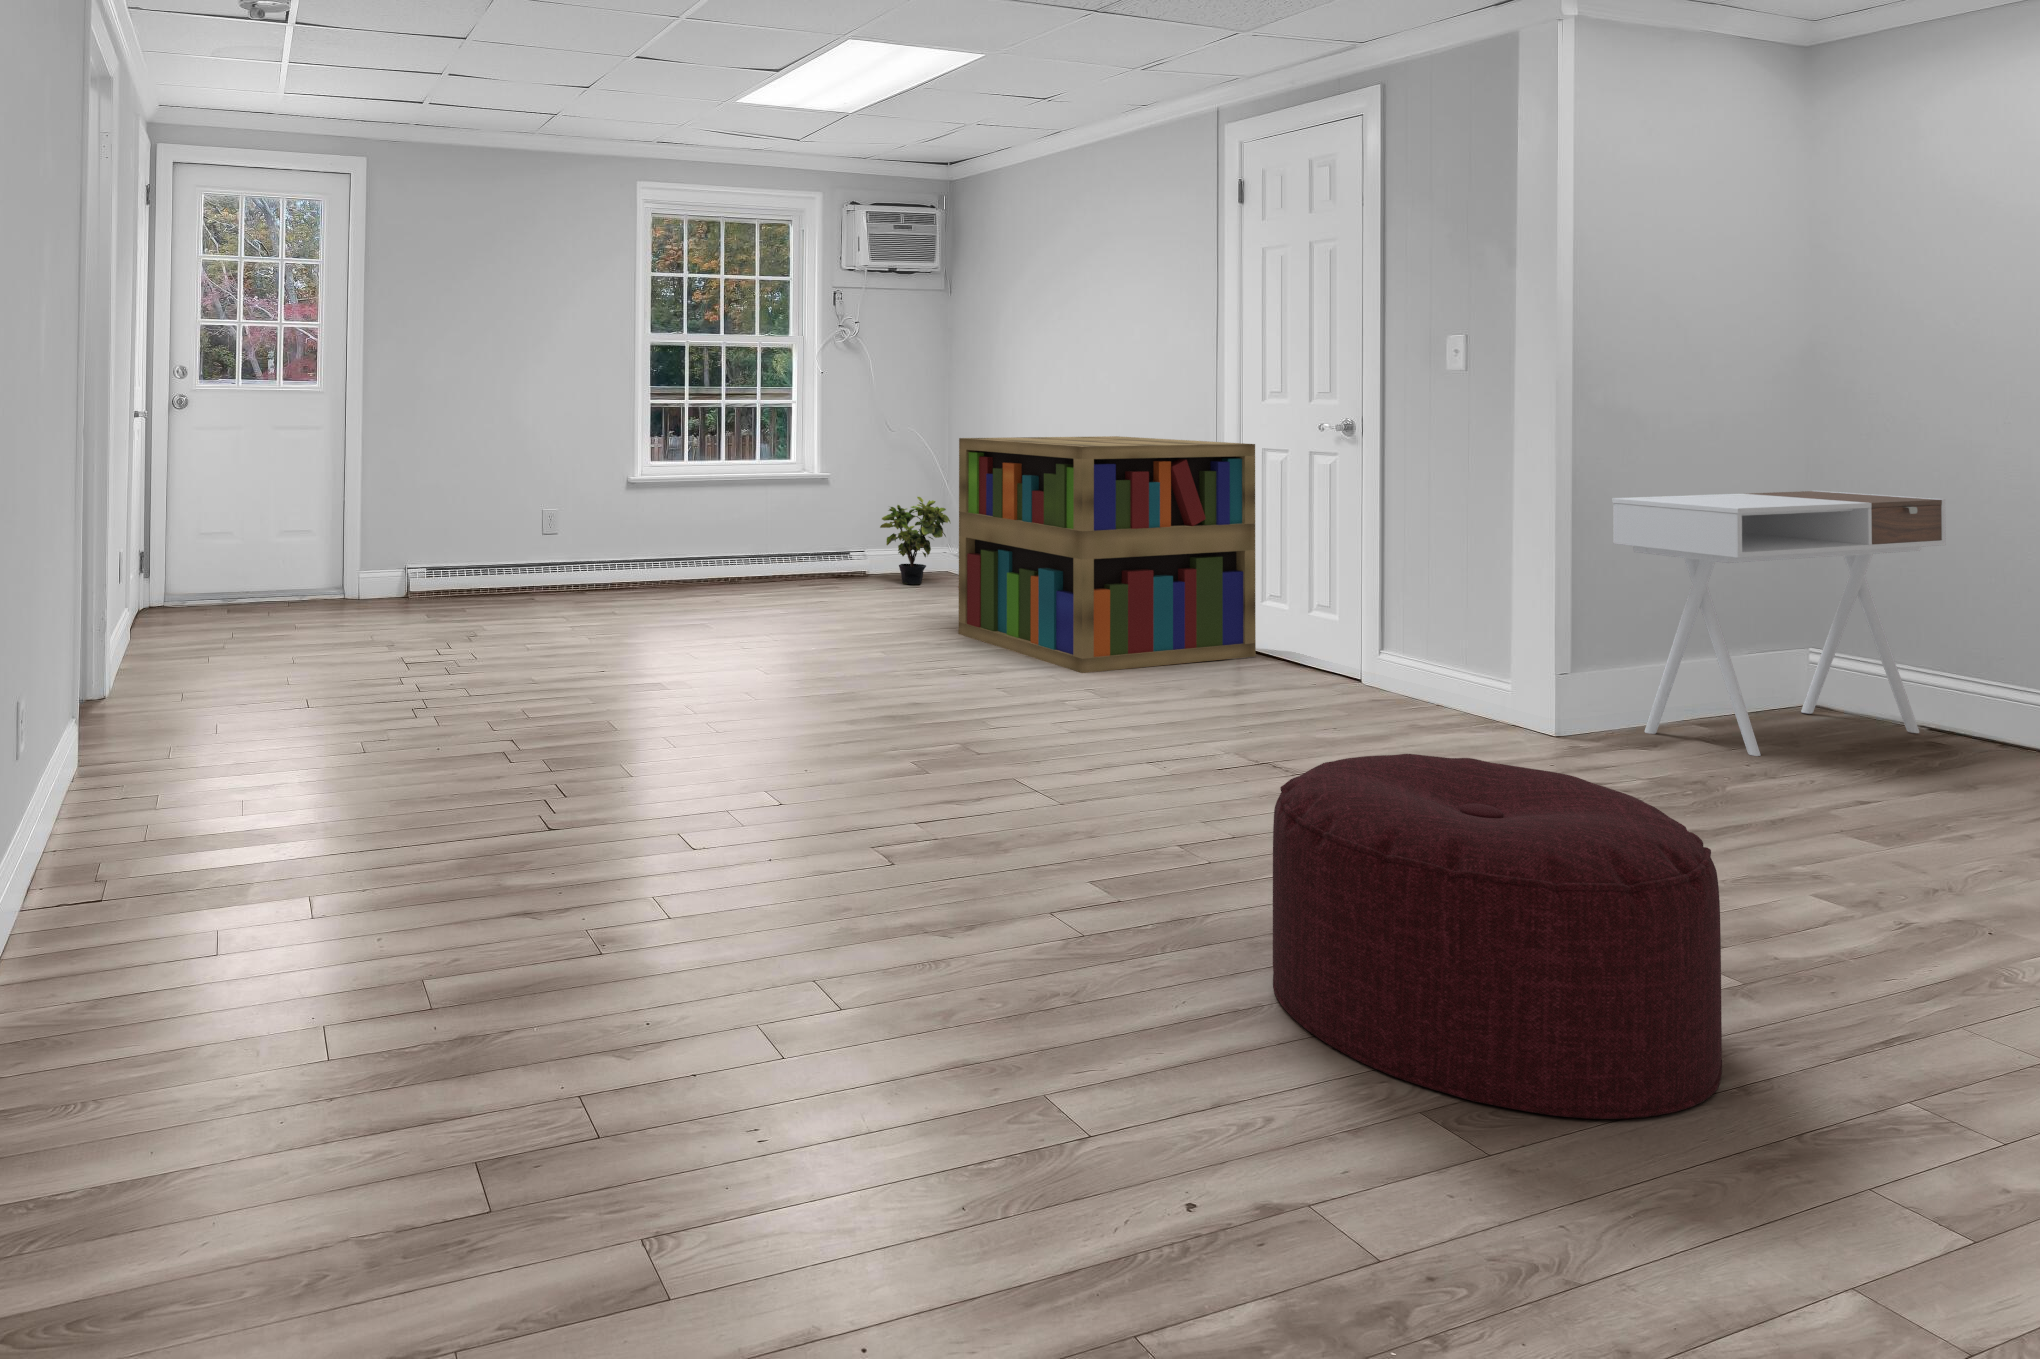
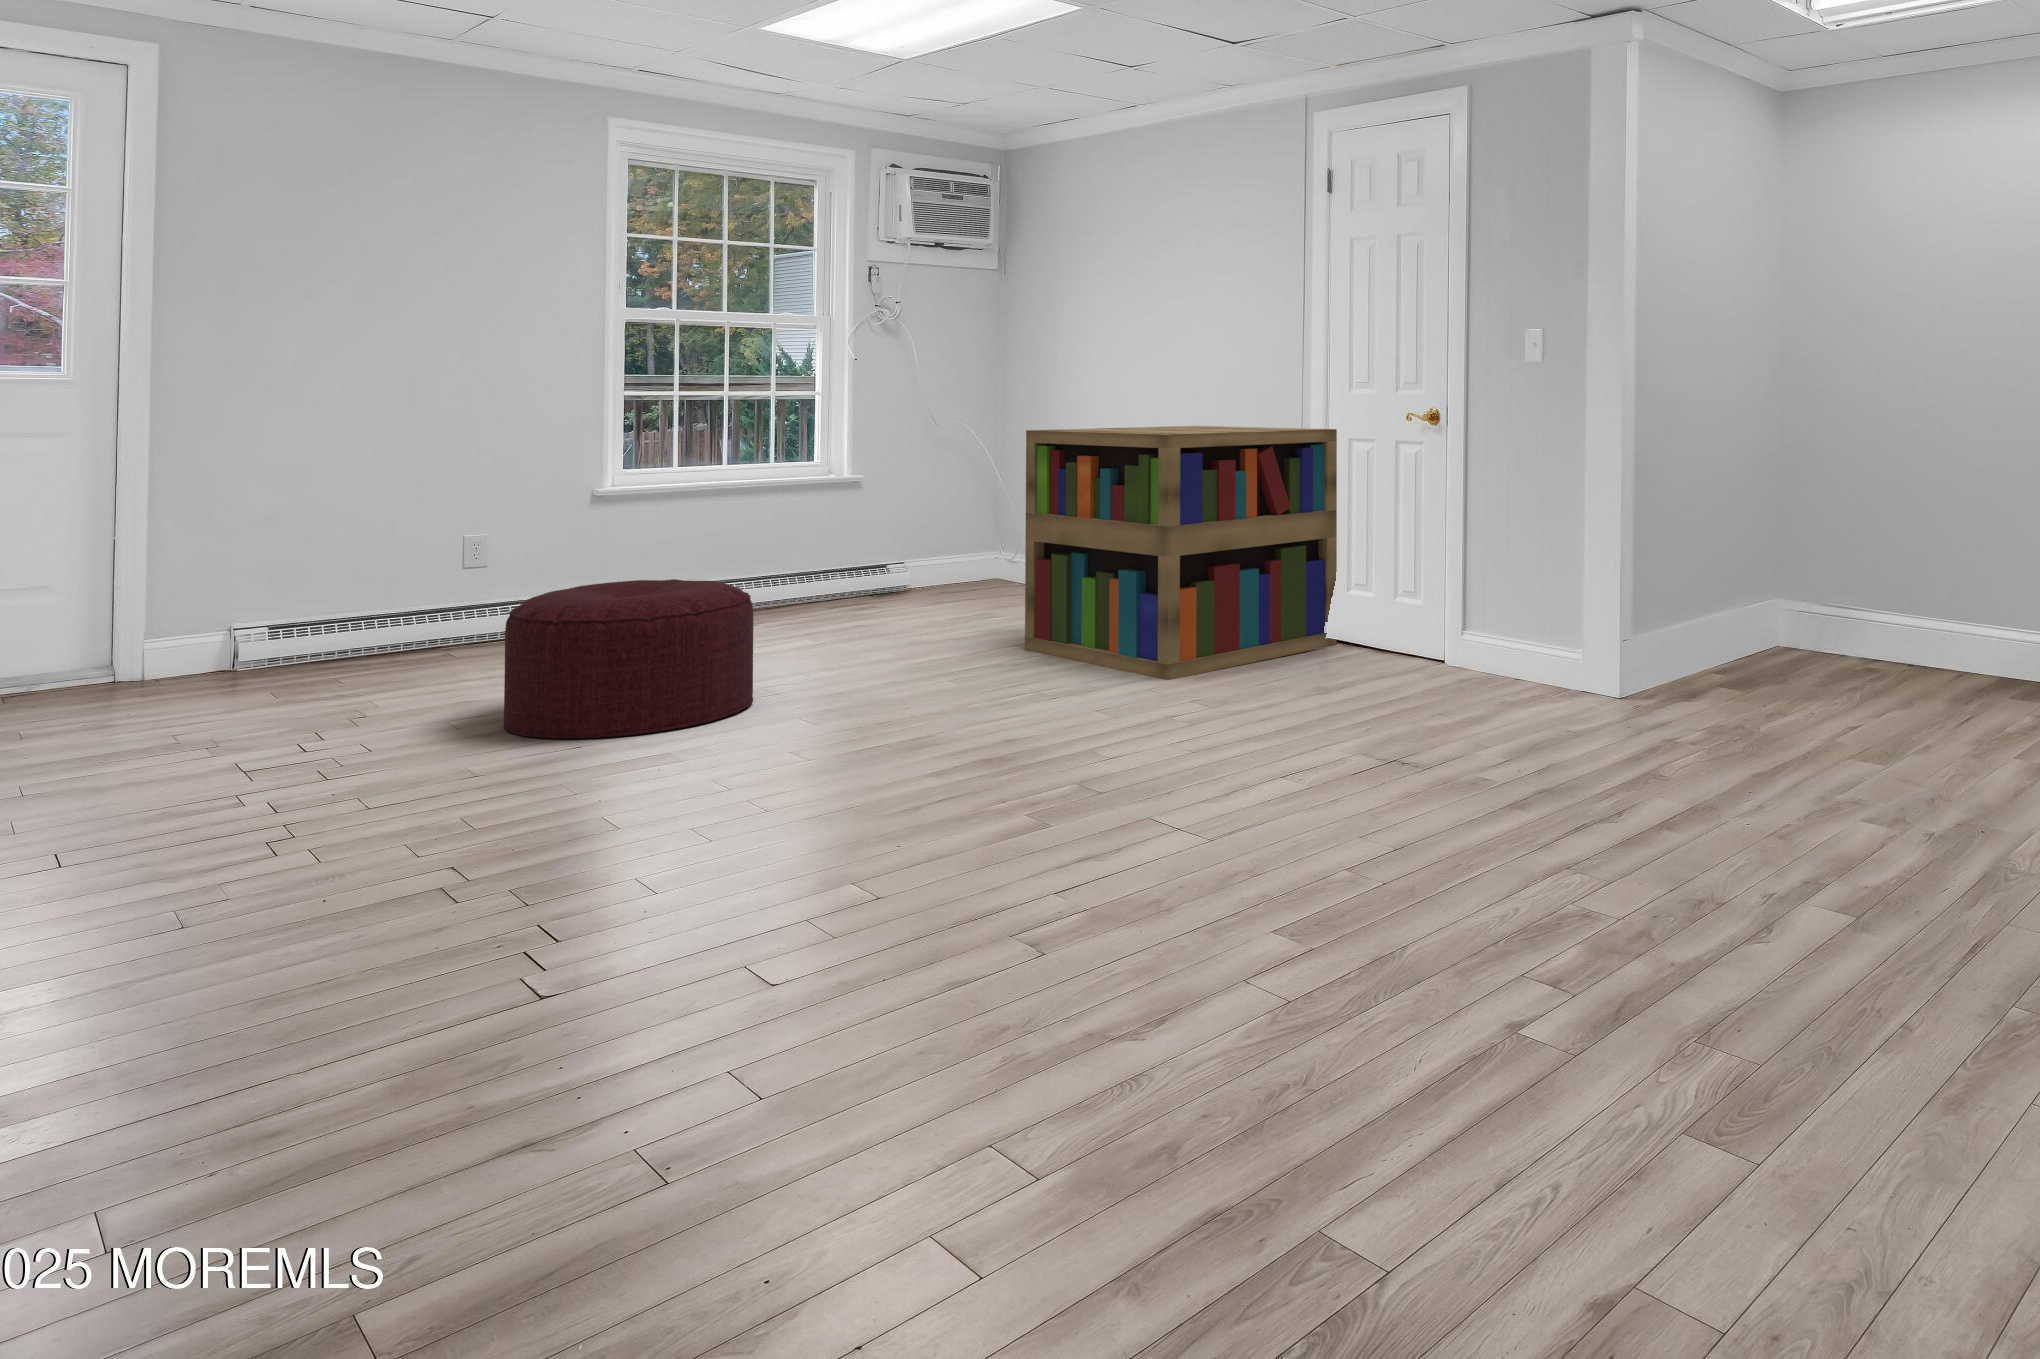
desk: present [1612,491,1946,756] -> none [1653,458,1880,693]
potted plant: present [880,497,950,584] -> none [925,500,1009,599]
ottoman: present [1273,754,1722,1119] -> present [504,579,753,739]

